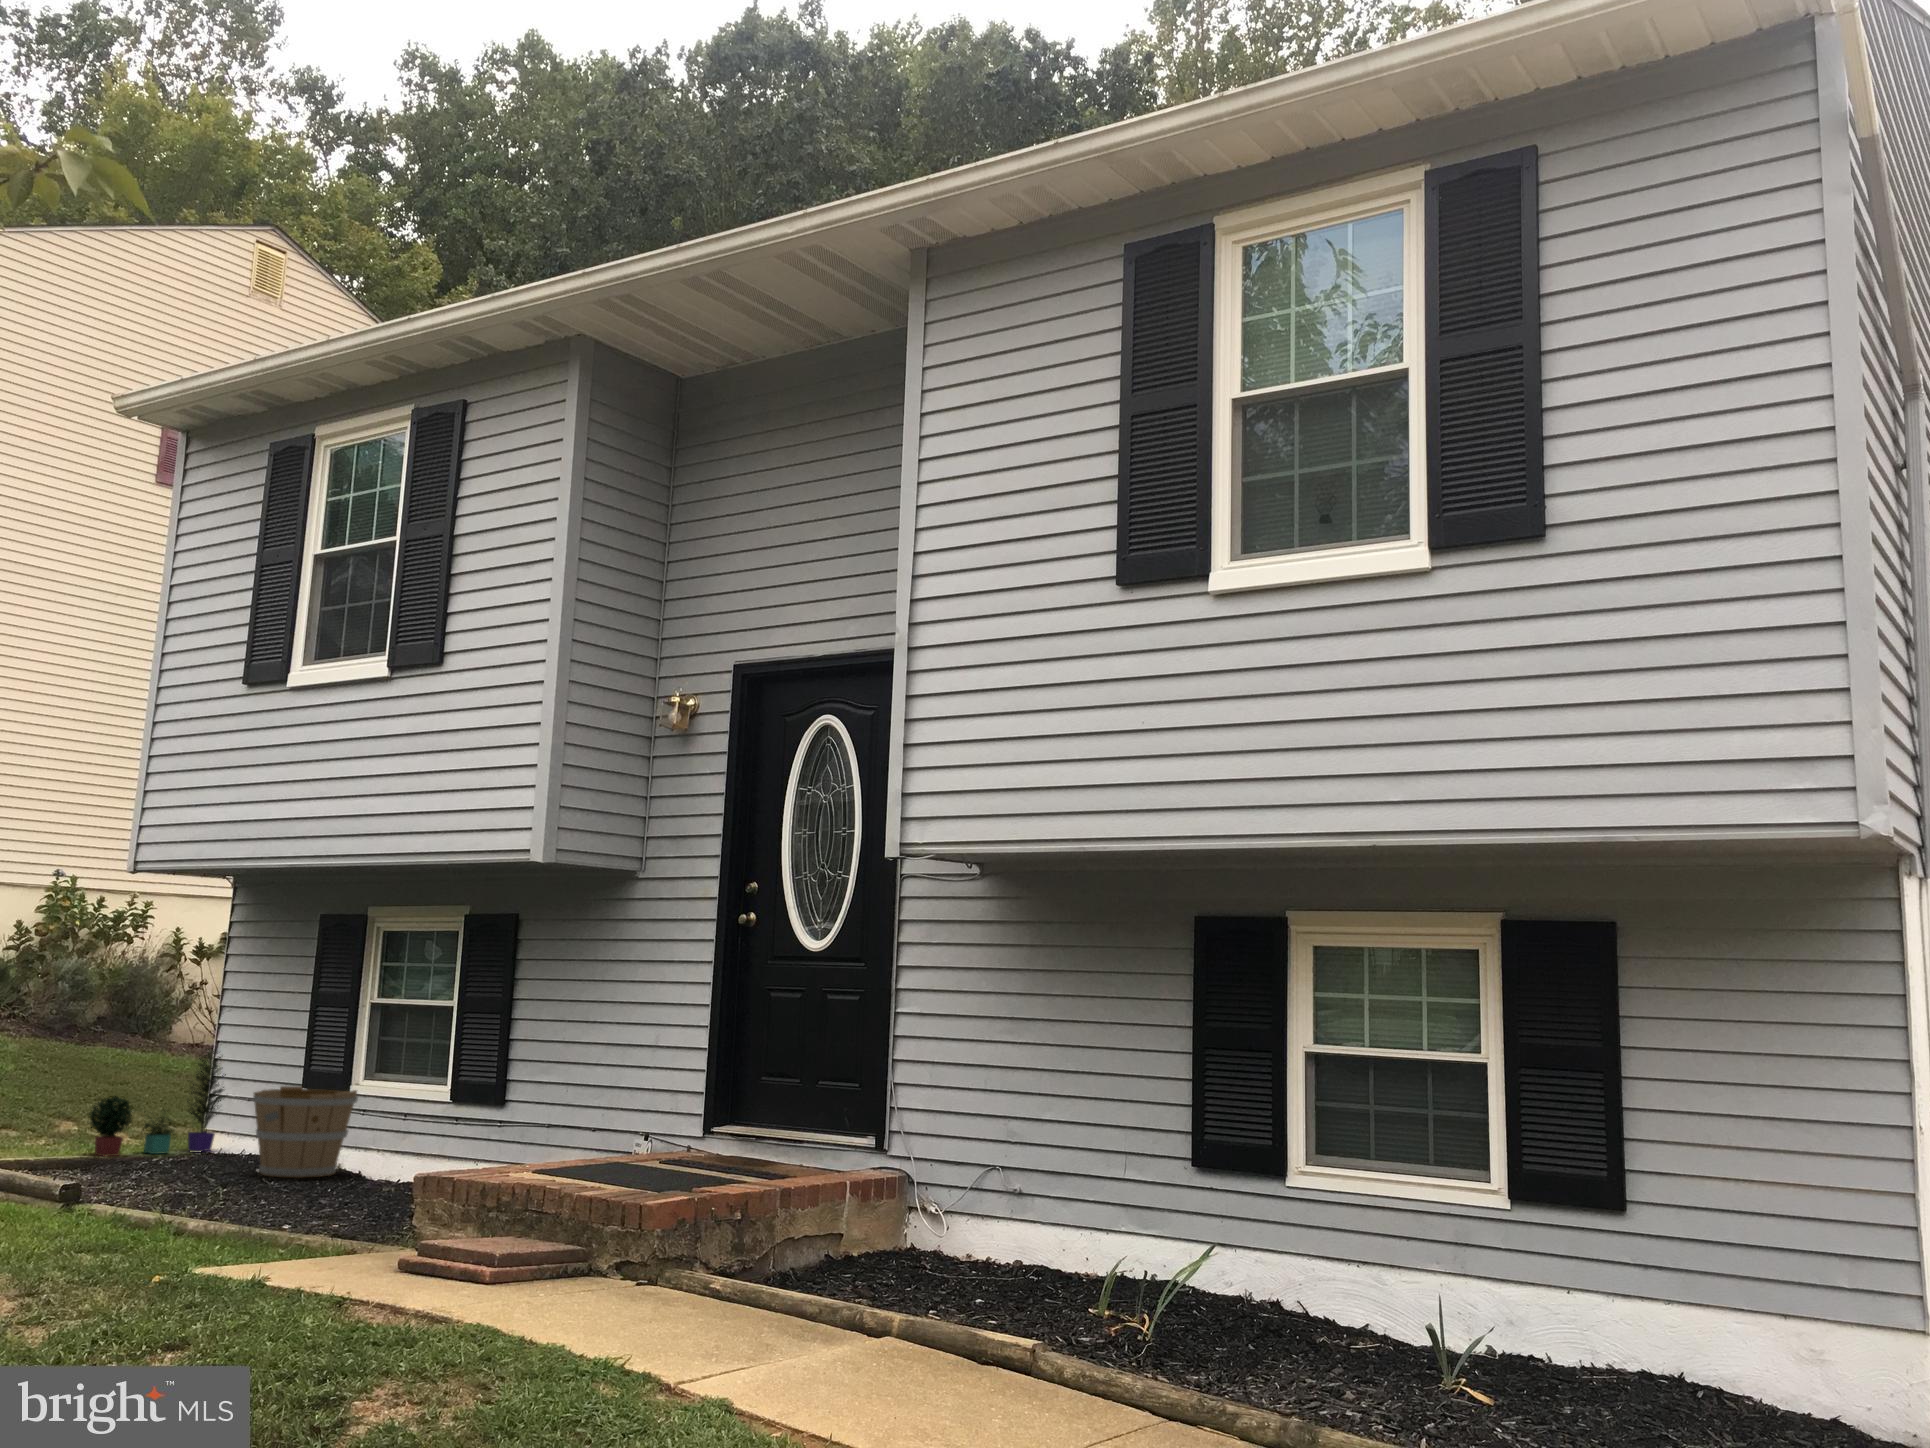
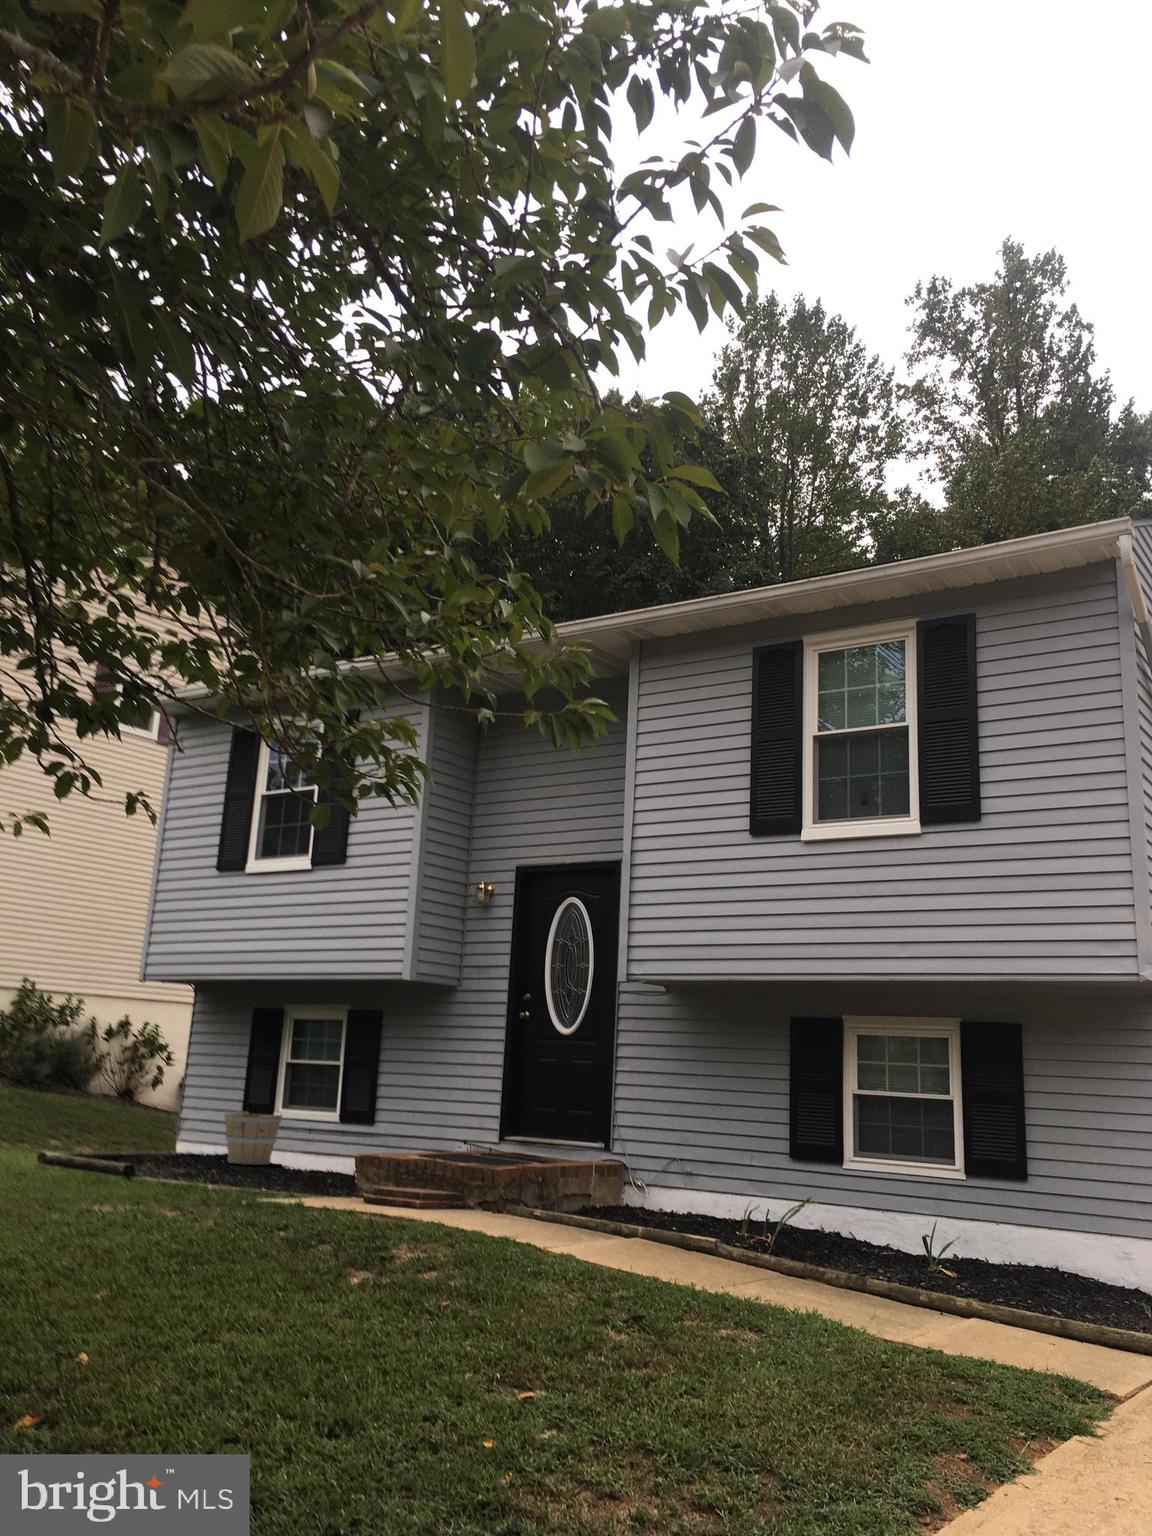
potted plant: present [89,1049,226,1156] -> none [121,1089,196,1152]

